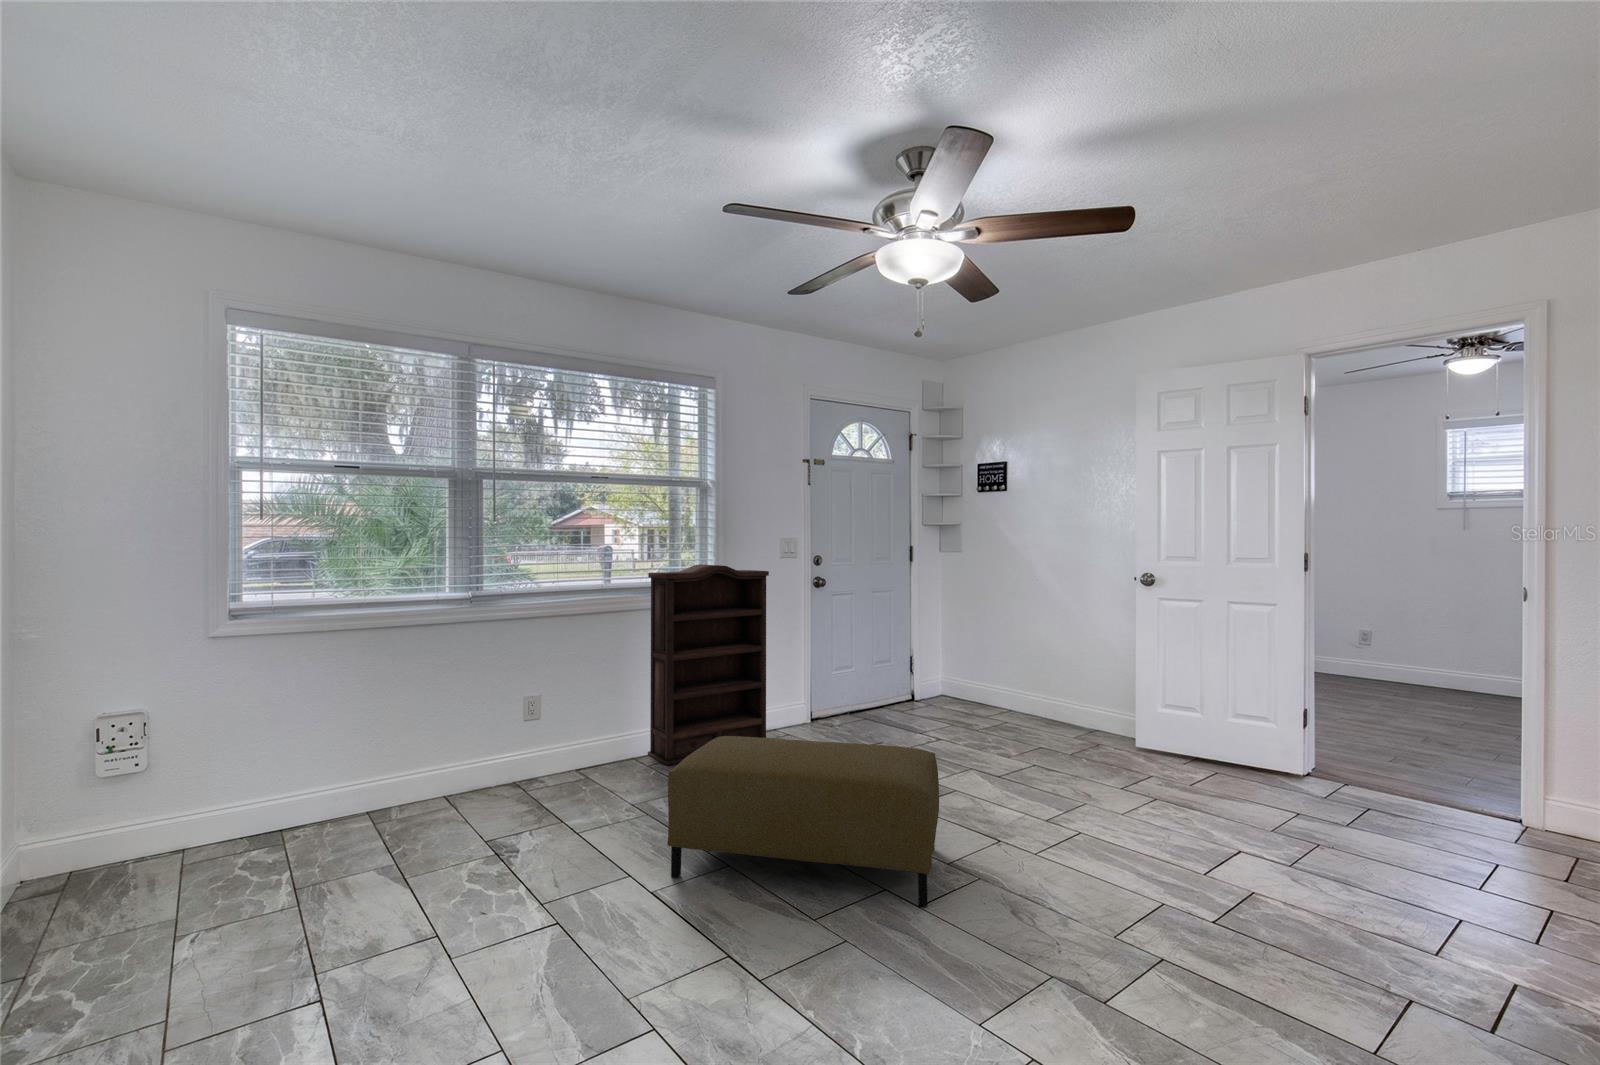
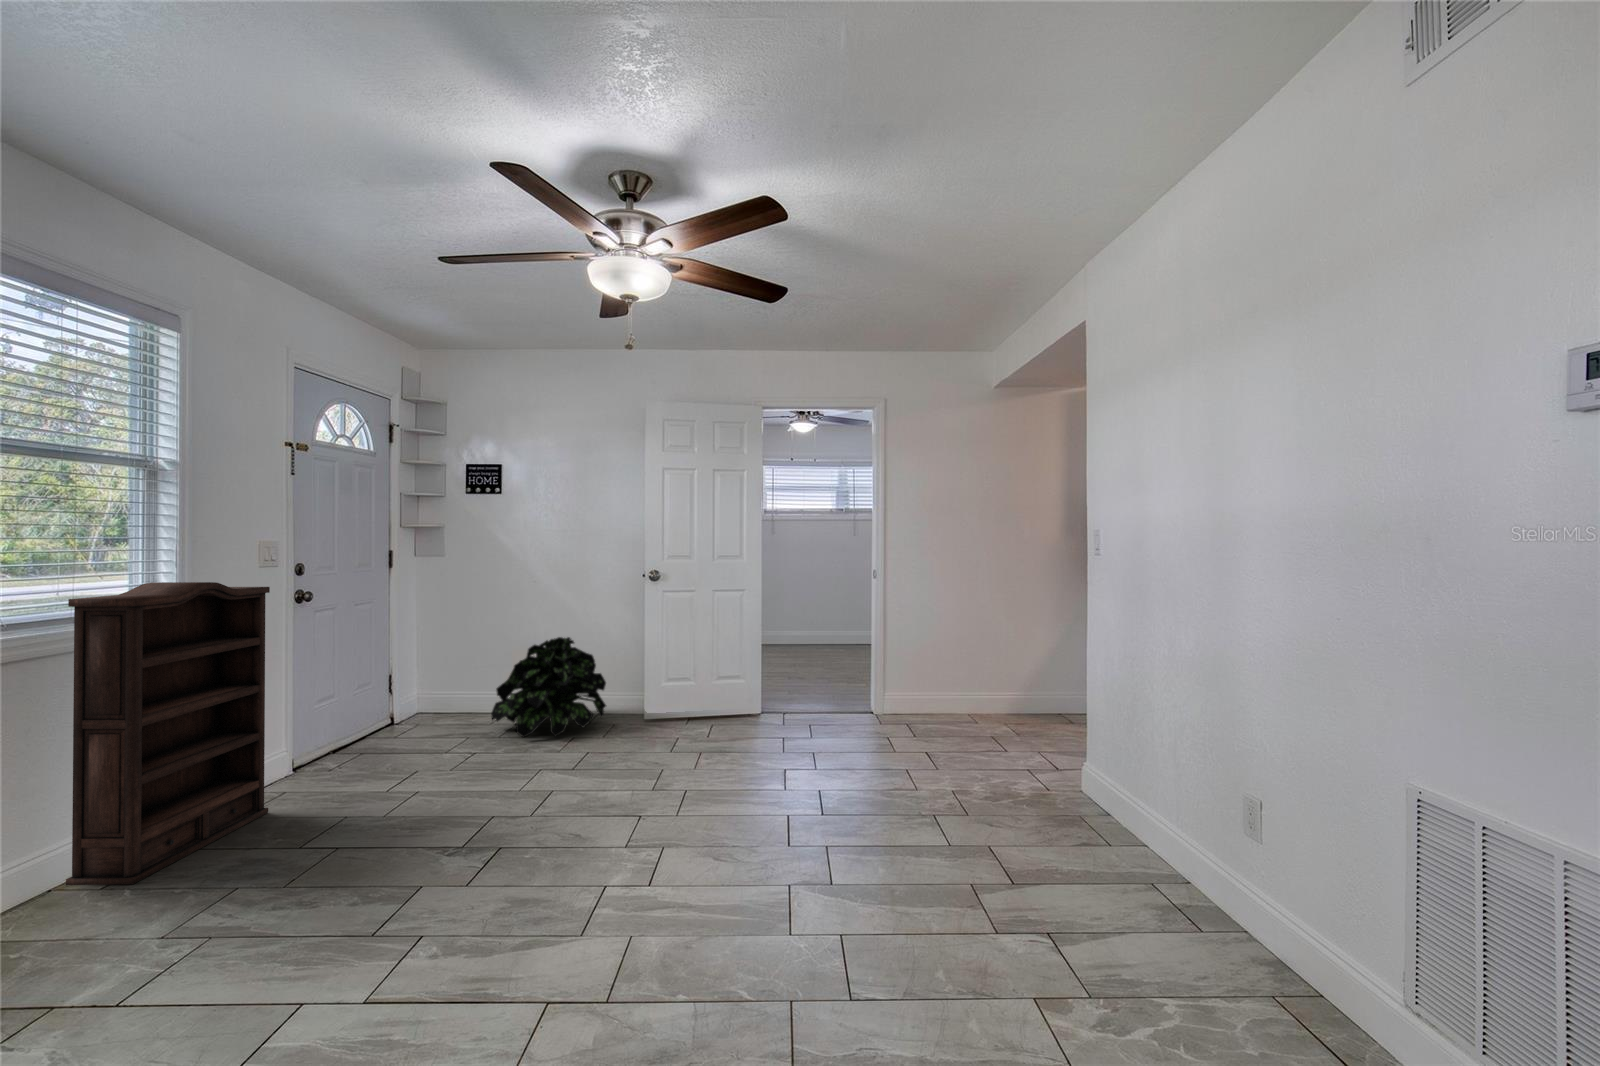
potted plant: none [971,640,1093,744] -> present [491,637,606,737]
ottoman: present [667,736,939,907] -> none [337,746,659,980]

